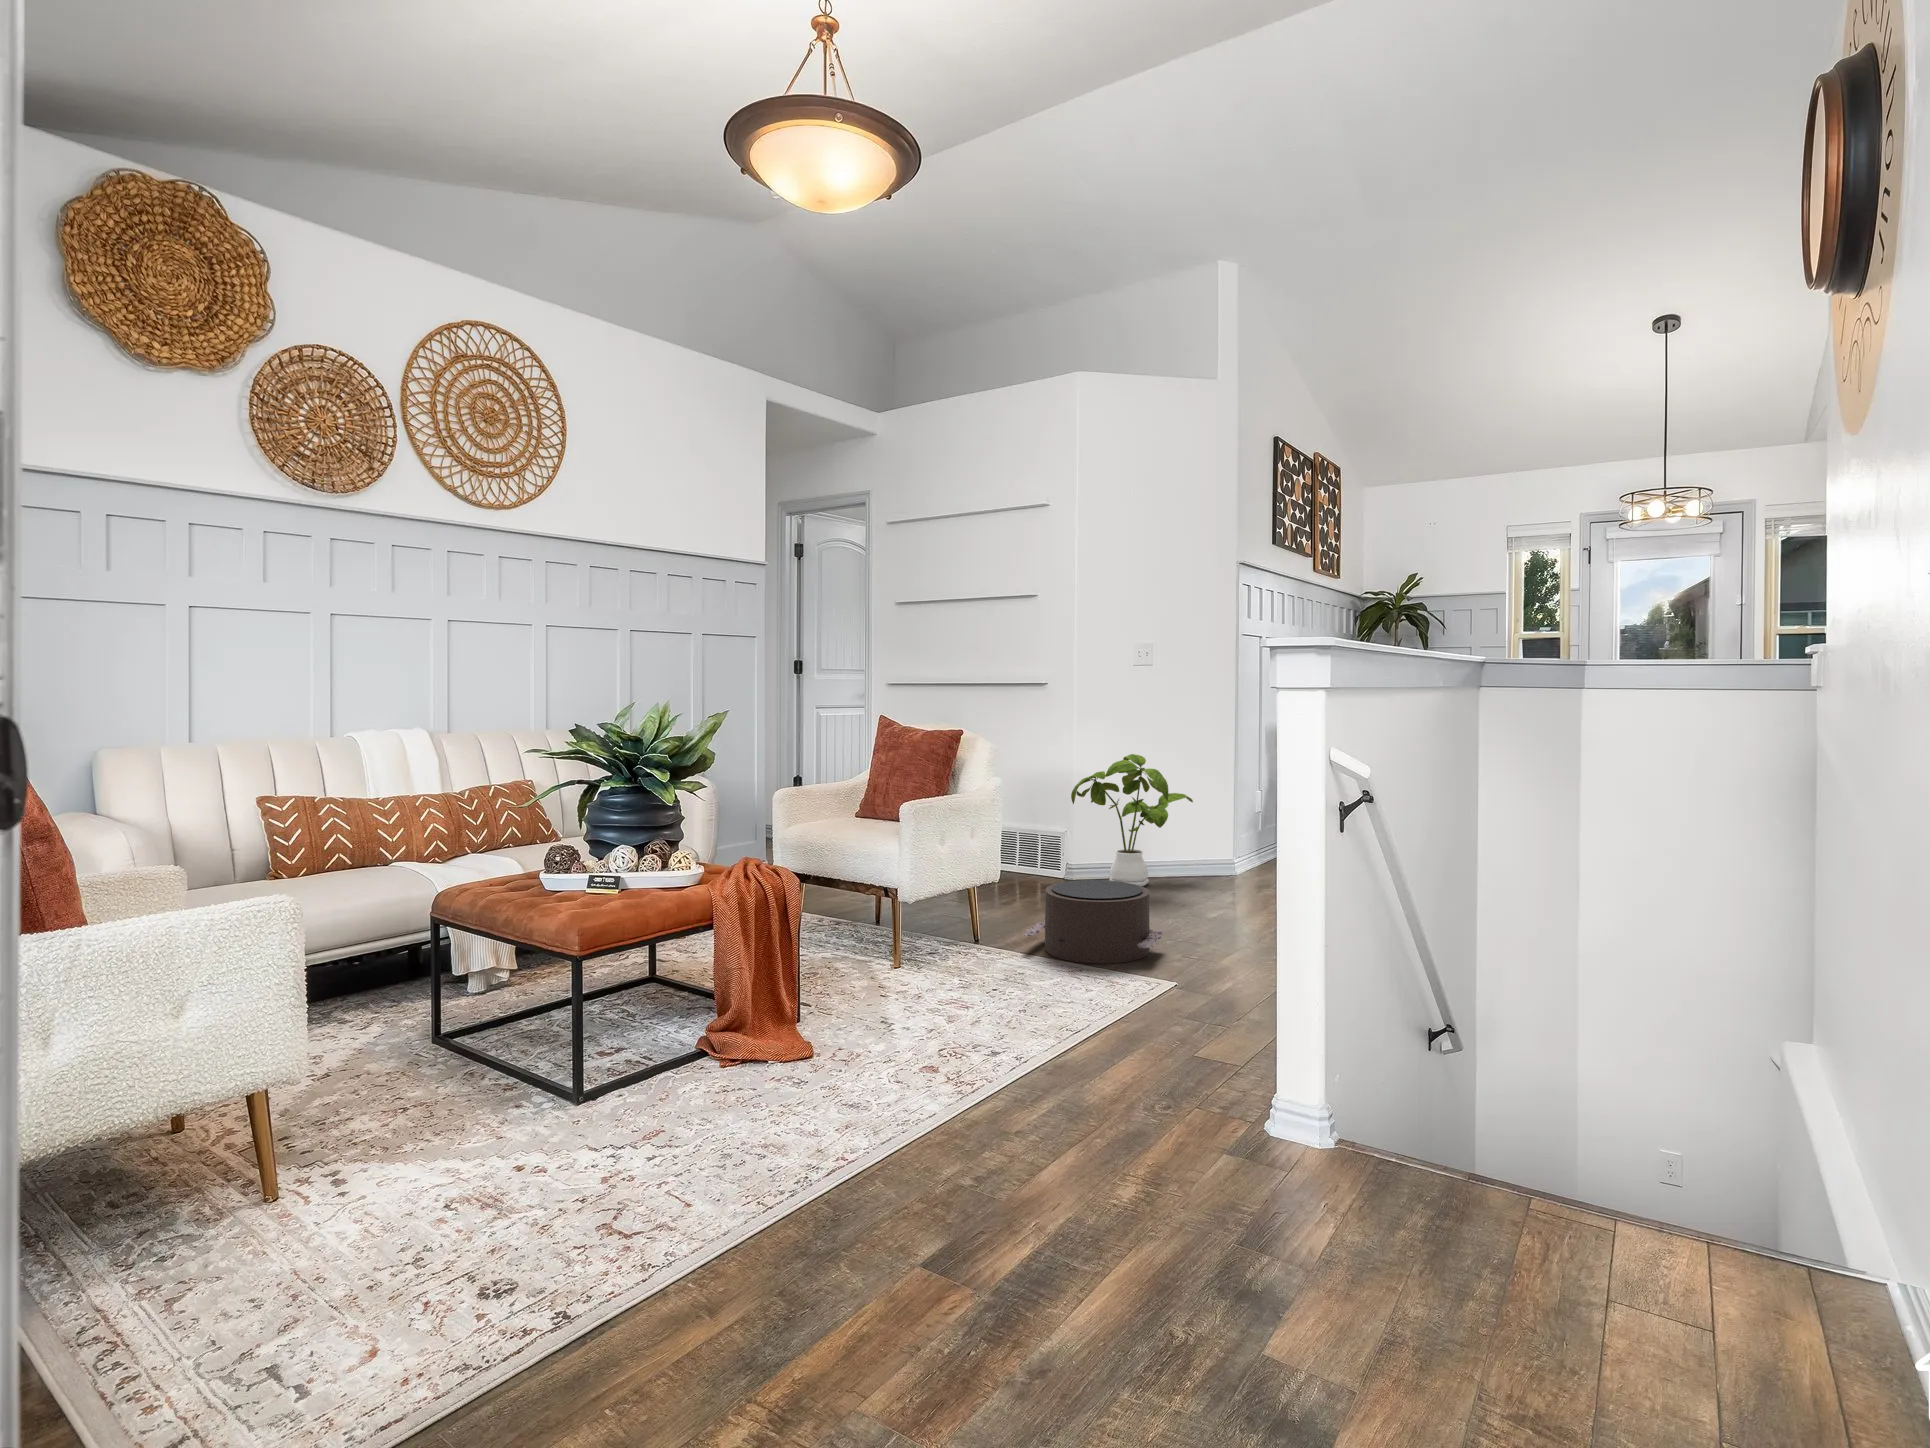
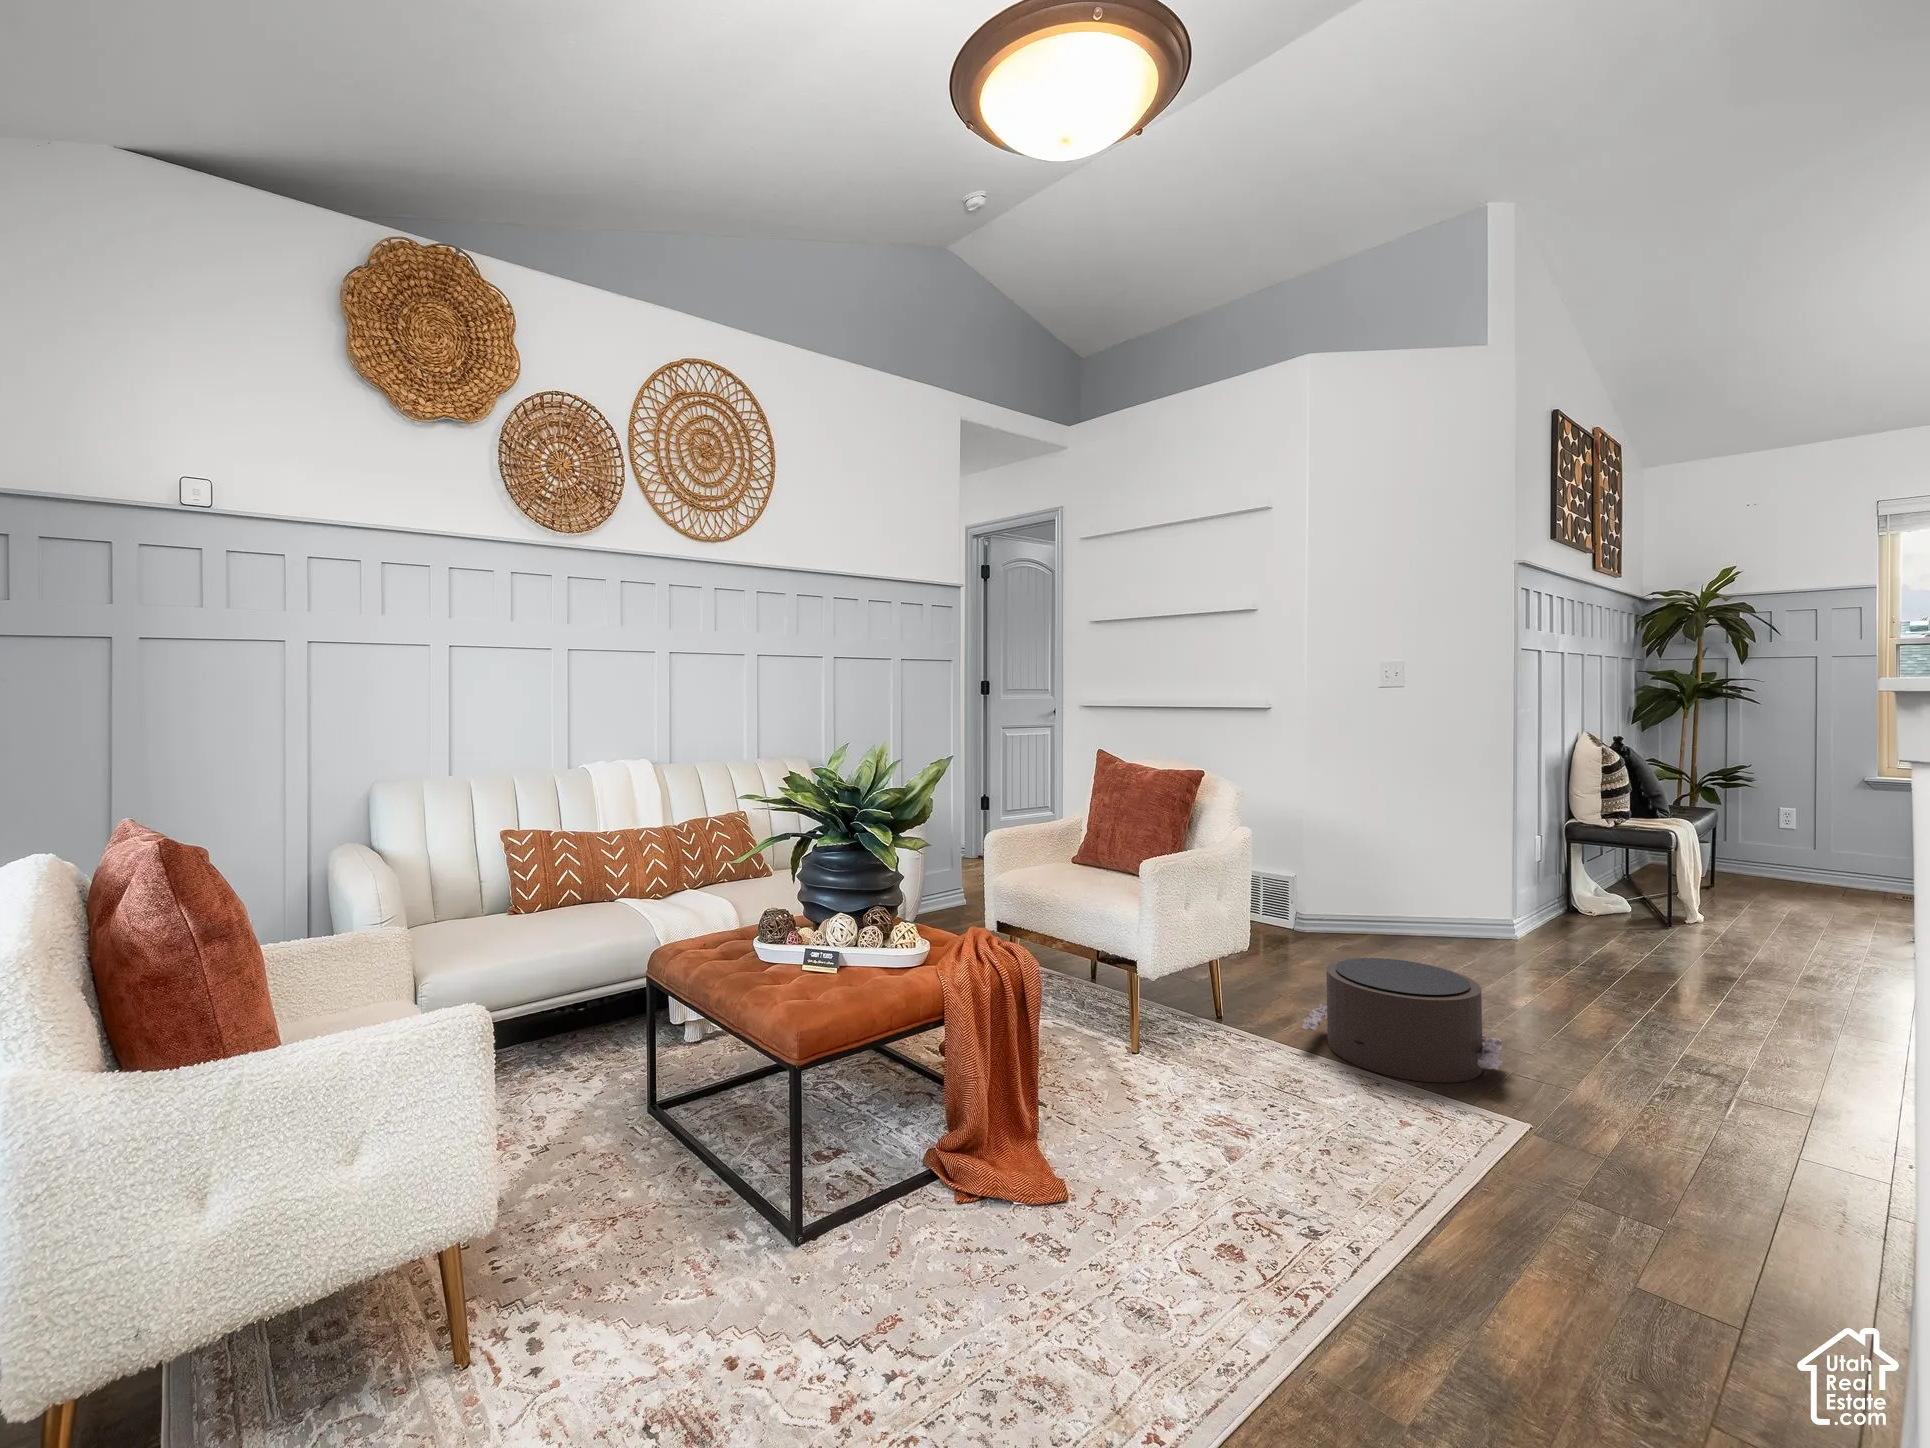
house plant: present [1071,754,1193,886] -> none [1313,791,1476,952]

